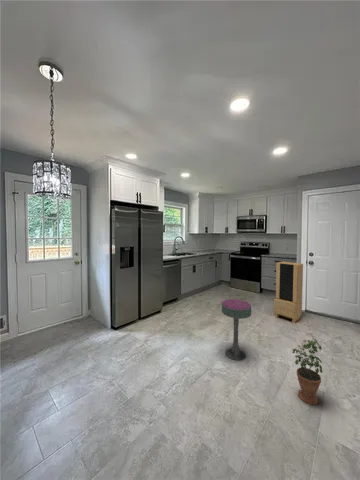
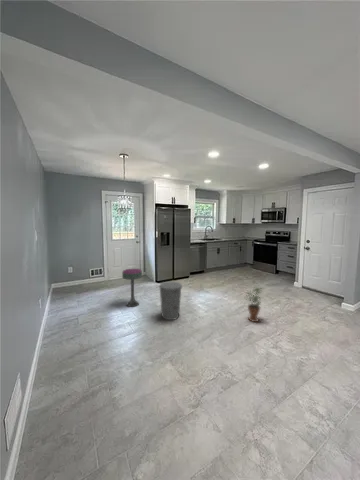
storage cabinet: present [274,262,303,323] -> none [272,246,297,292]
bar stool: present [222,299,251,360] -> present [122,269,142,307]
trash can: none [139,347,188,445] -> present [160,281,182,320]

